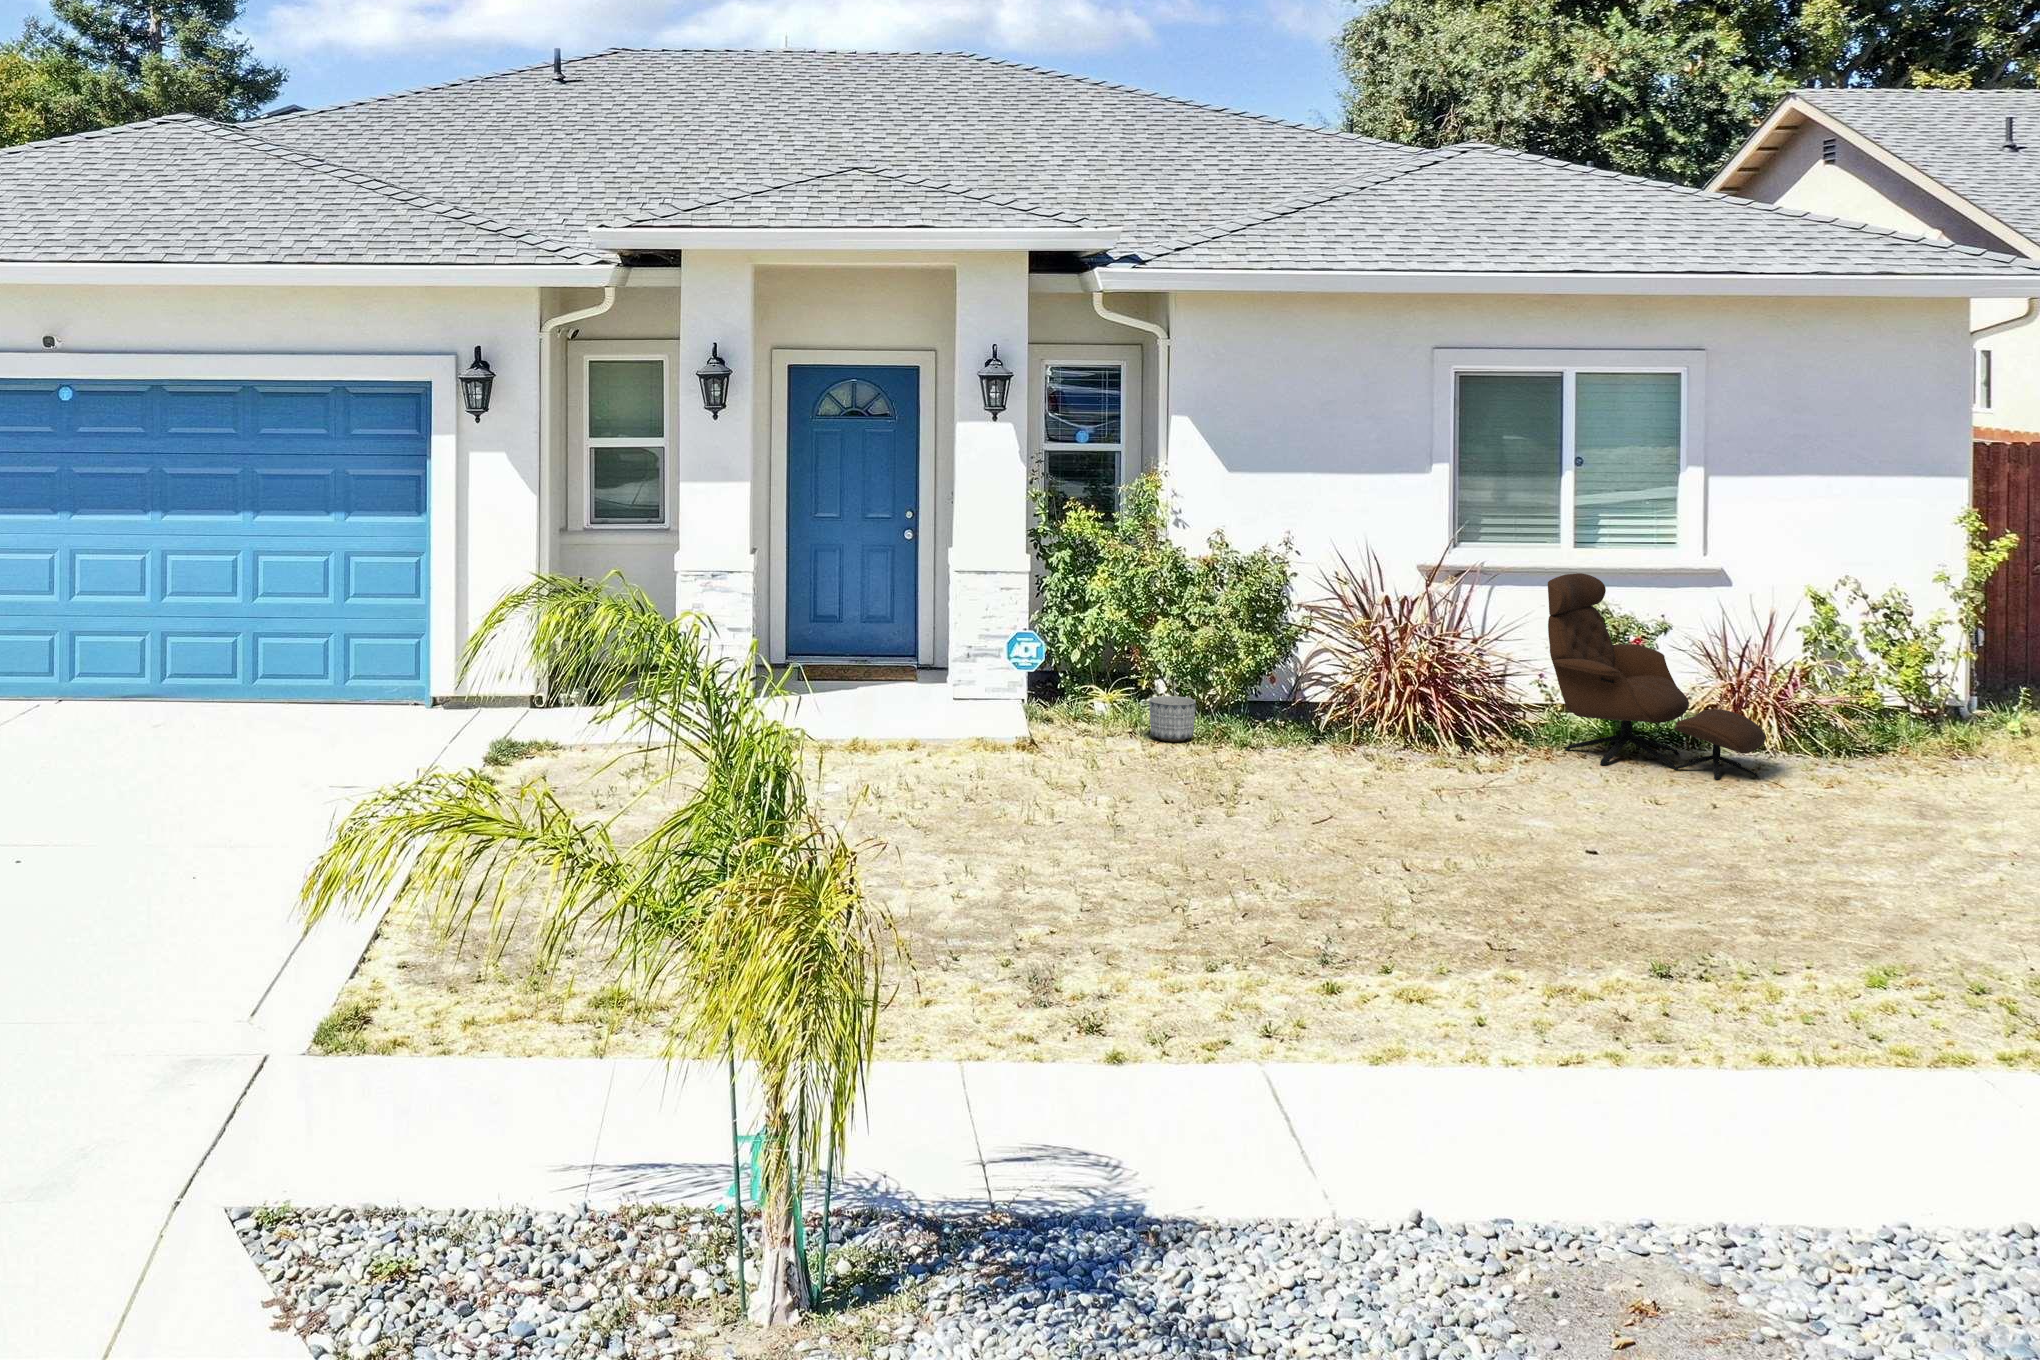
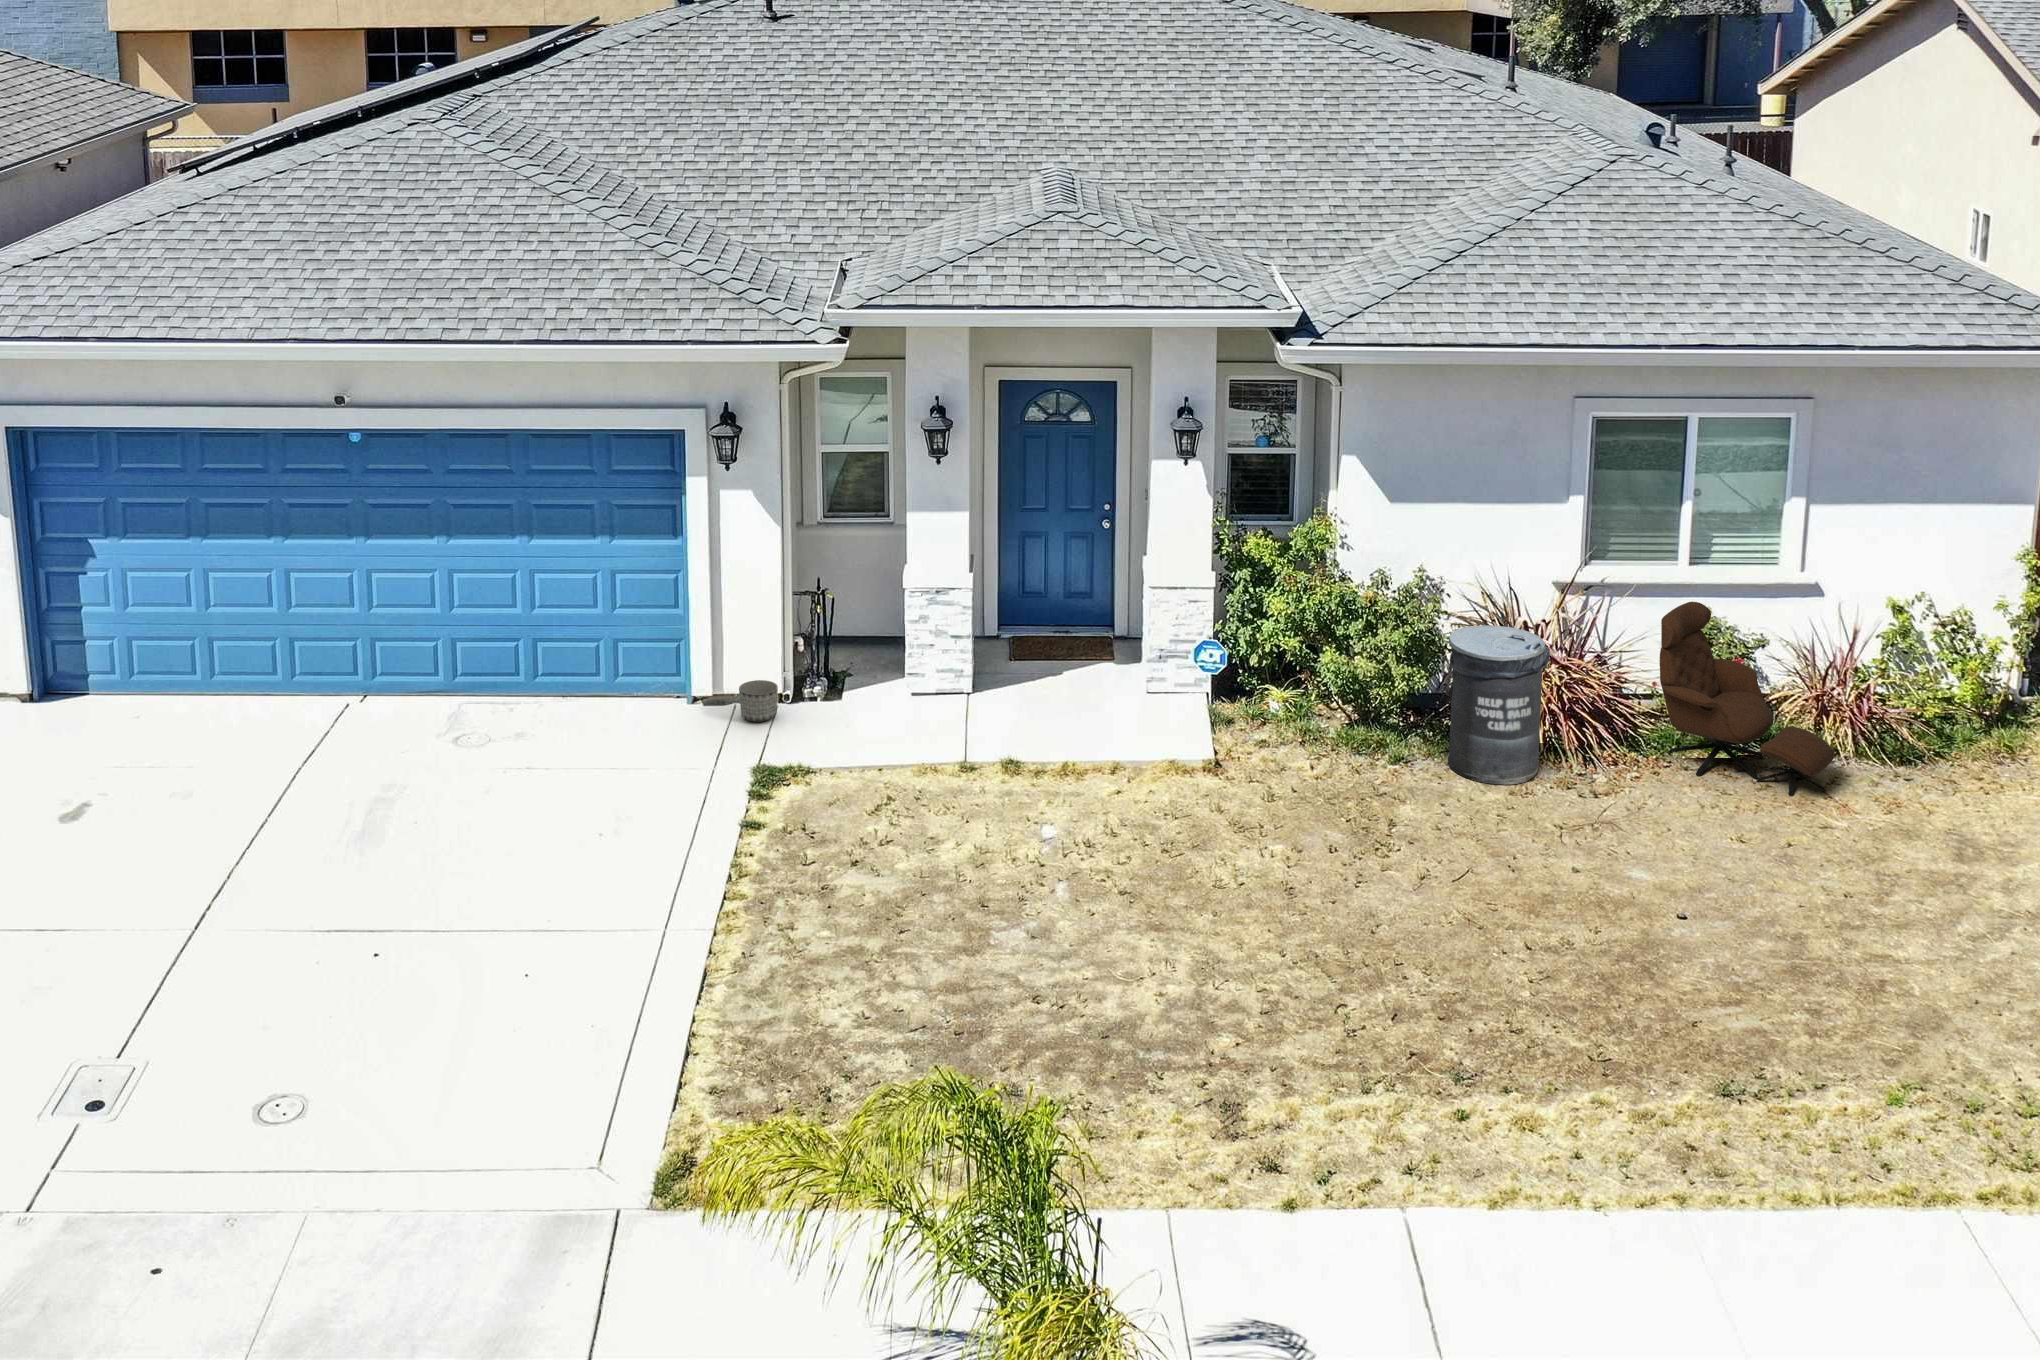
trash can: none [1297,594,1419,768] -> present [1445,625,1550,785]
planter: present [1149,696,1196,742] -> present [739,680,778,722]

